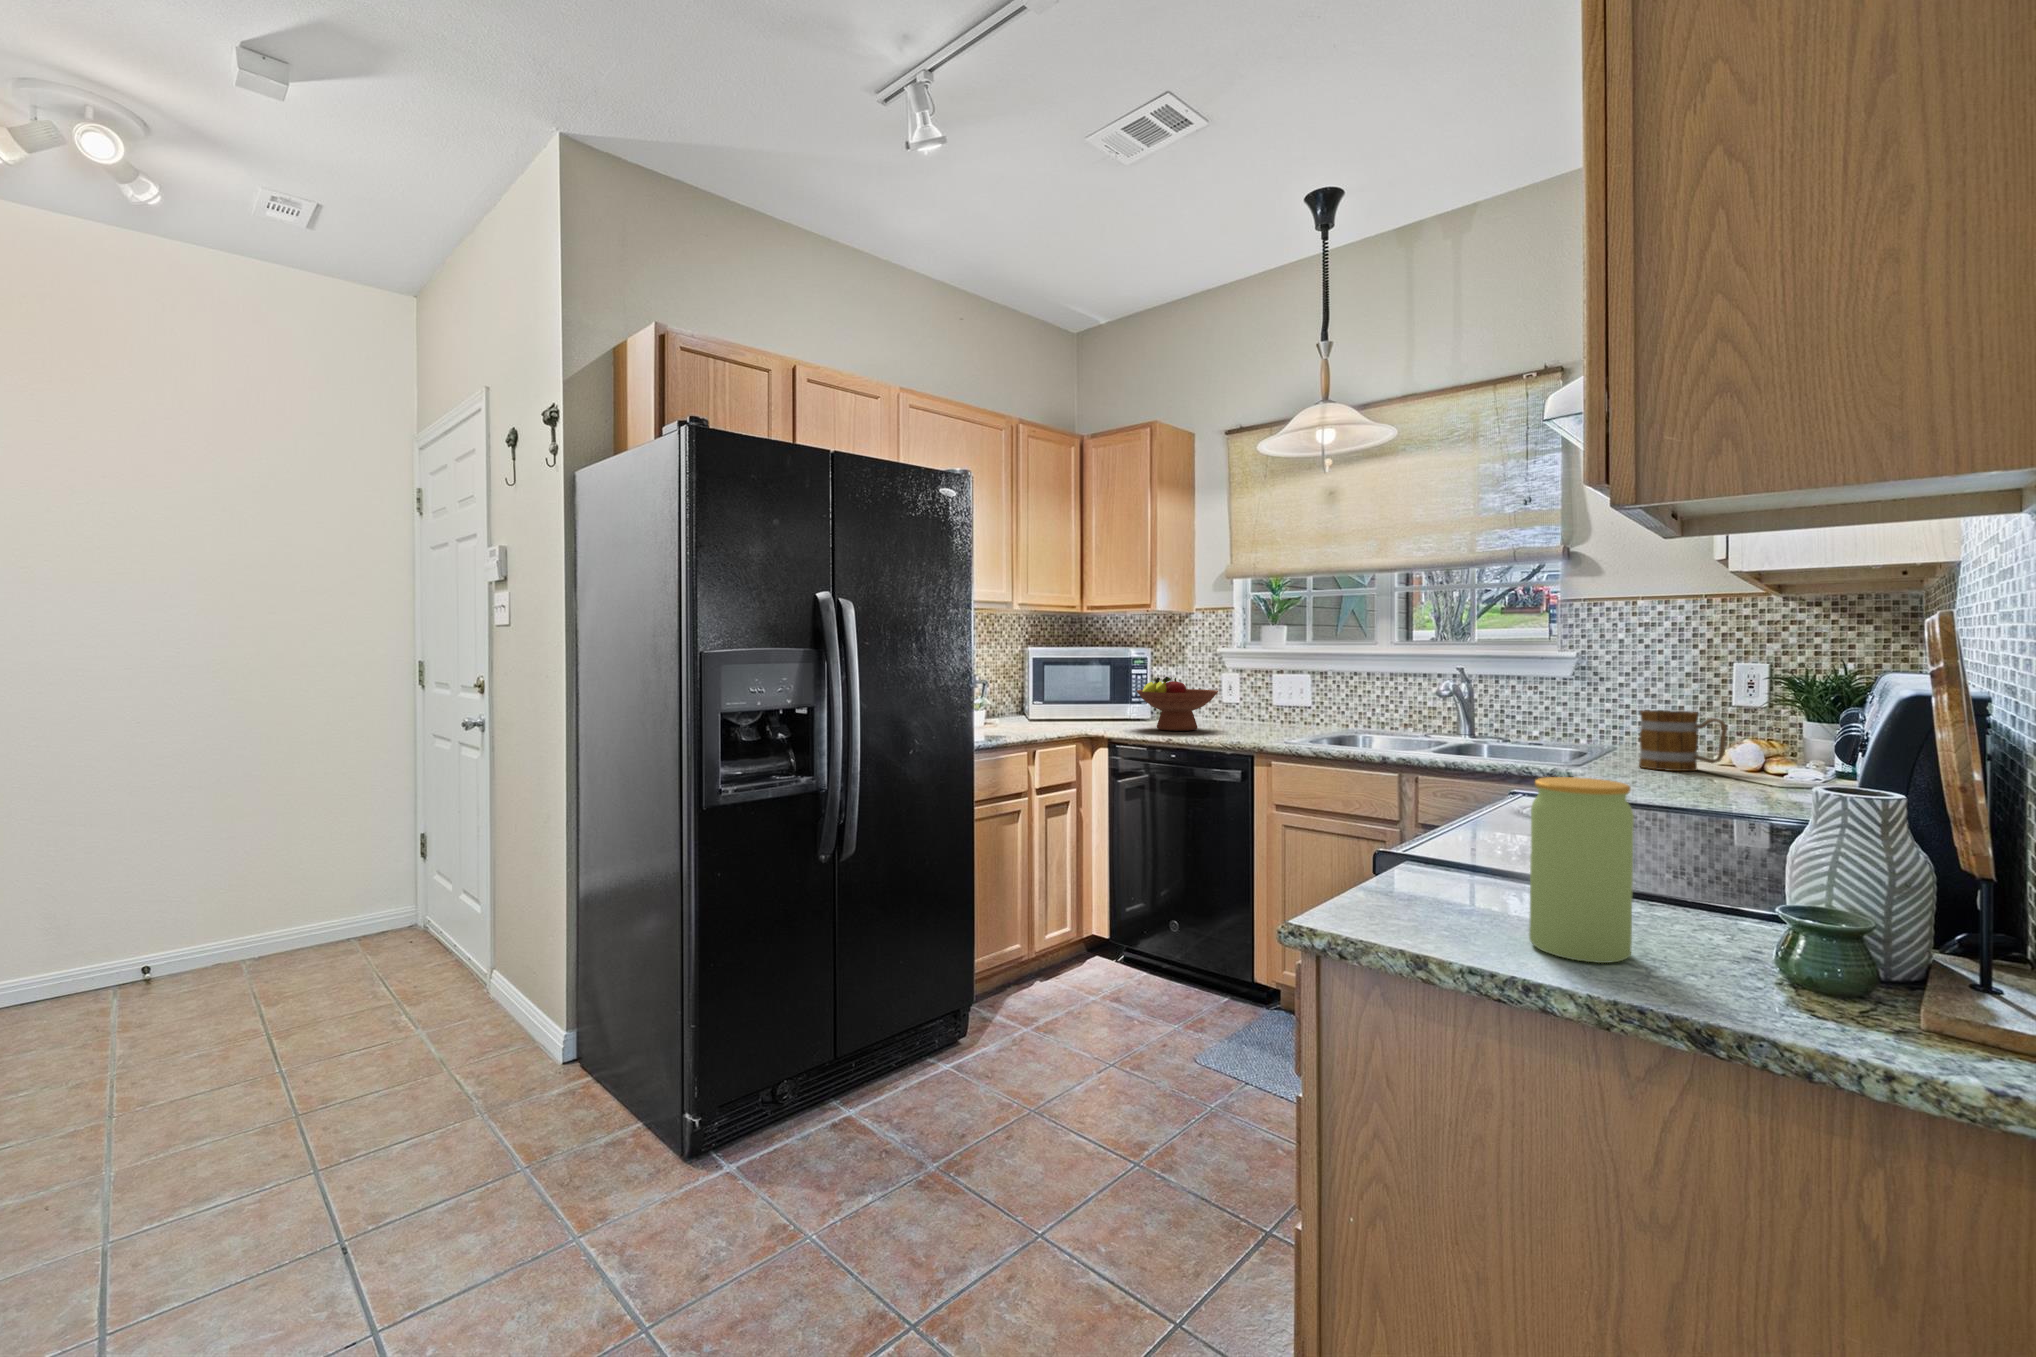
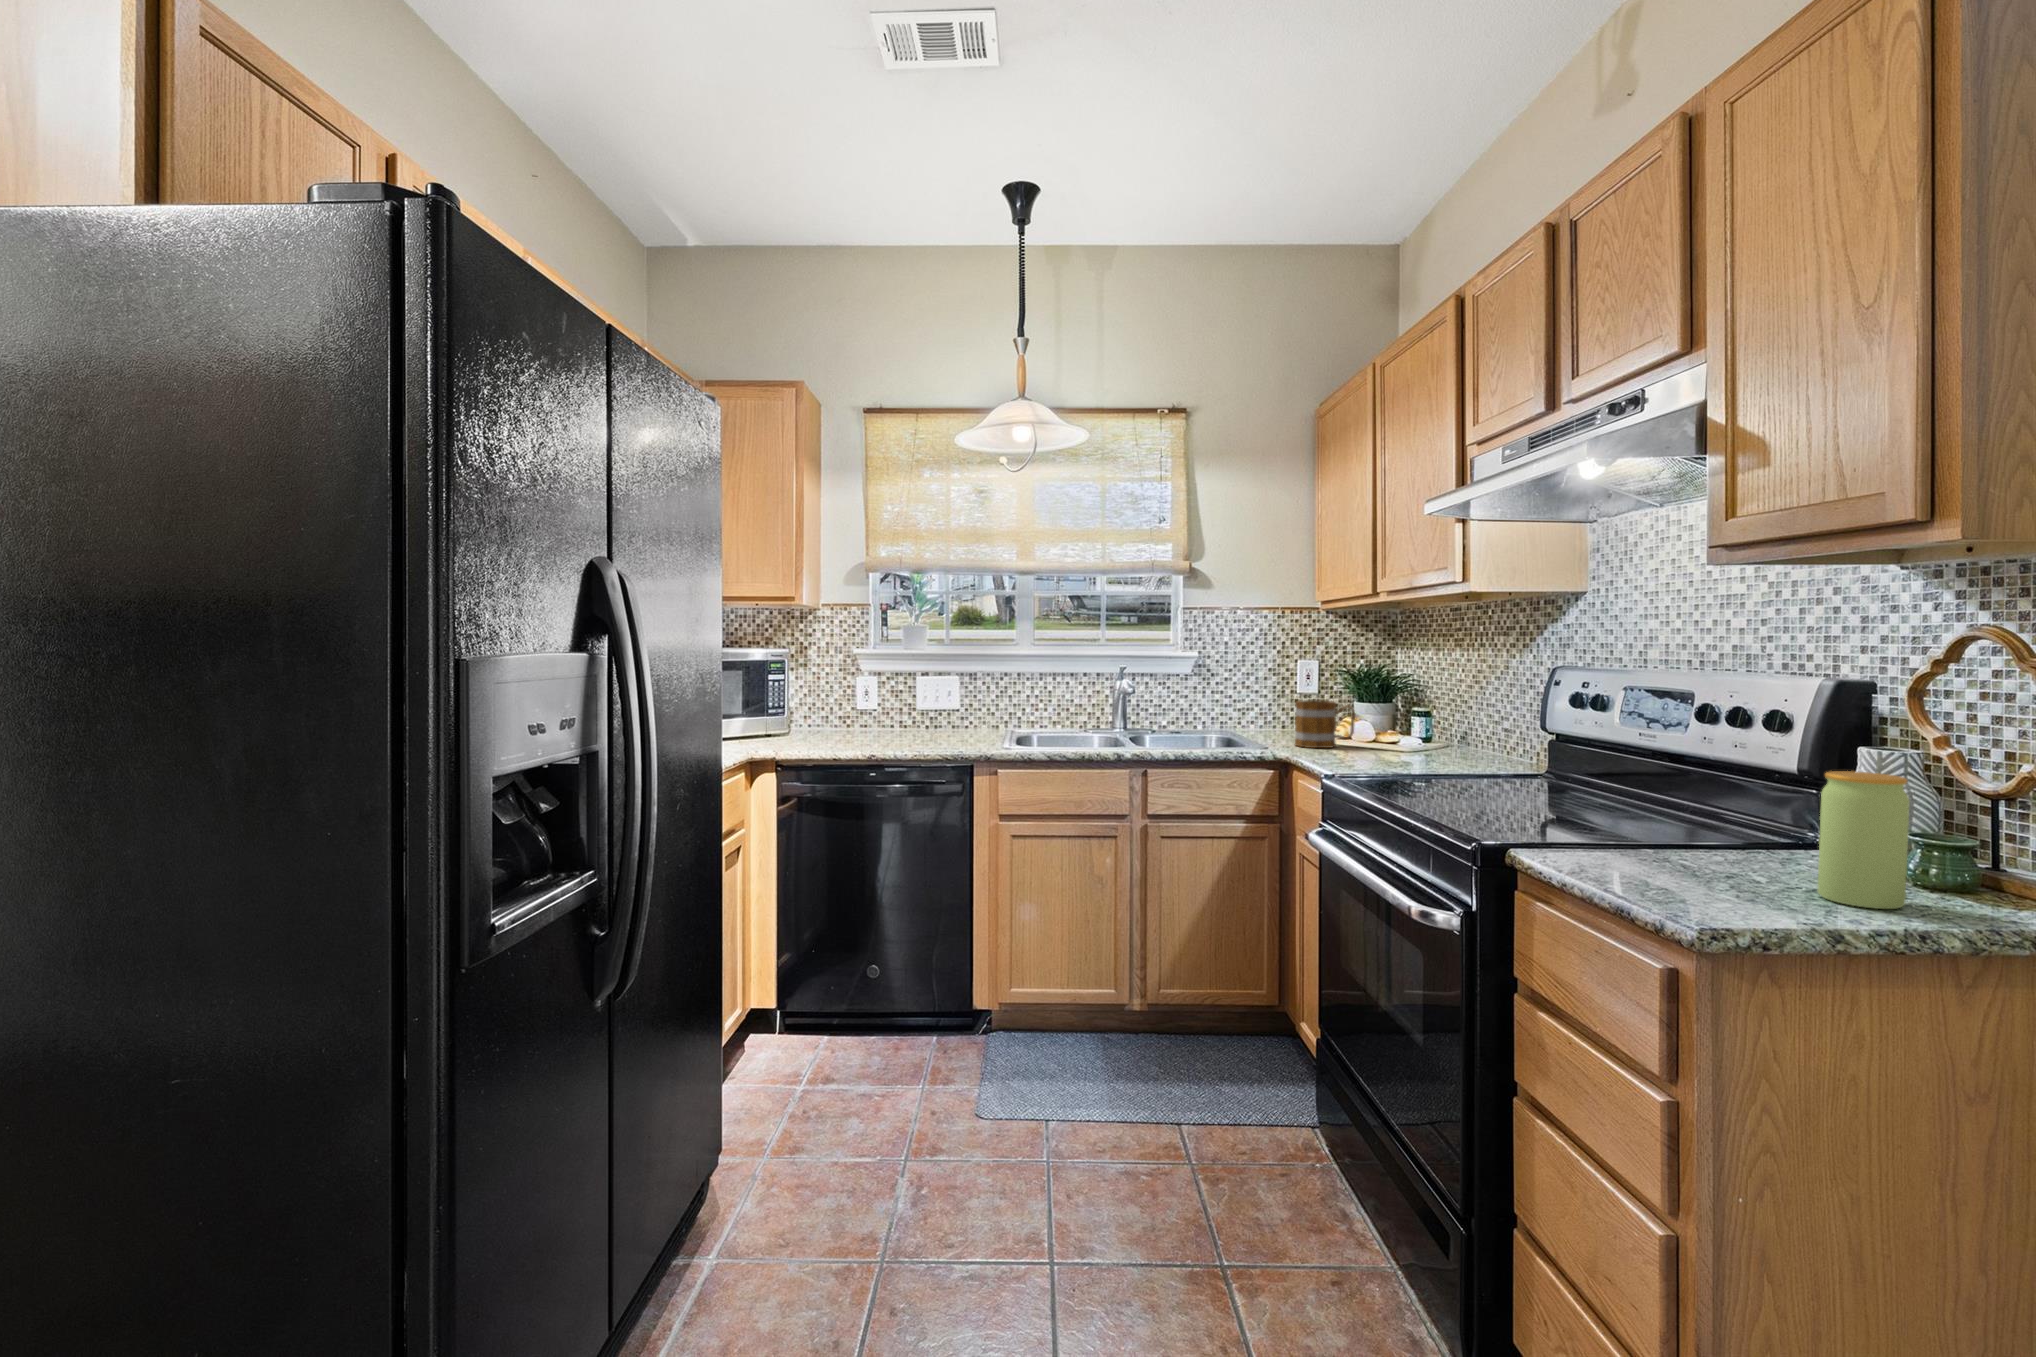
fruit bowl: present [1137,676,1218,731] -> none [800,683,893,745]

